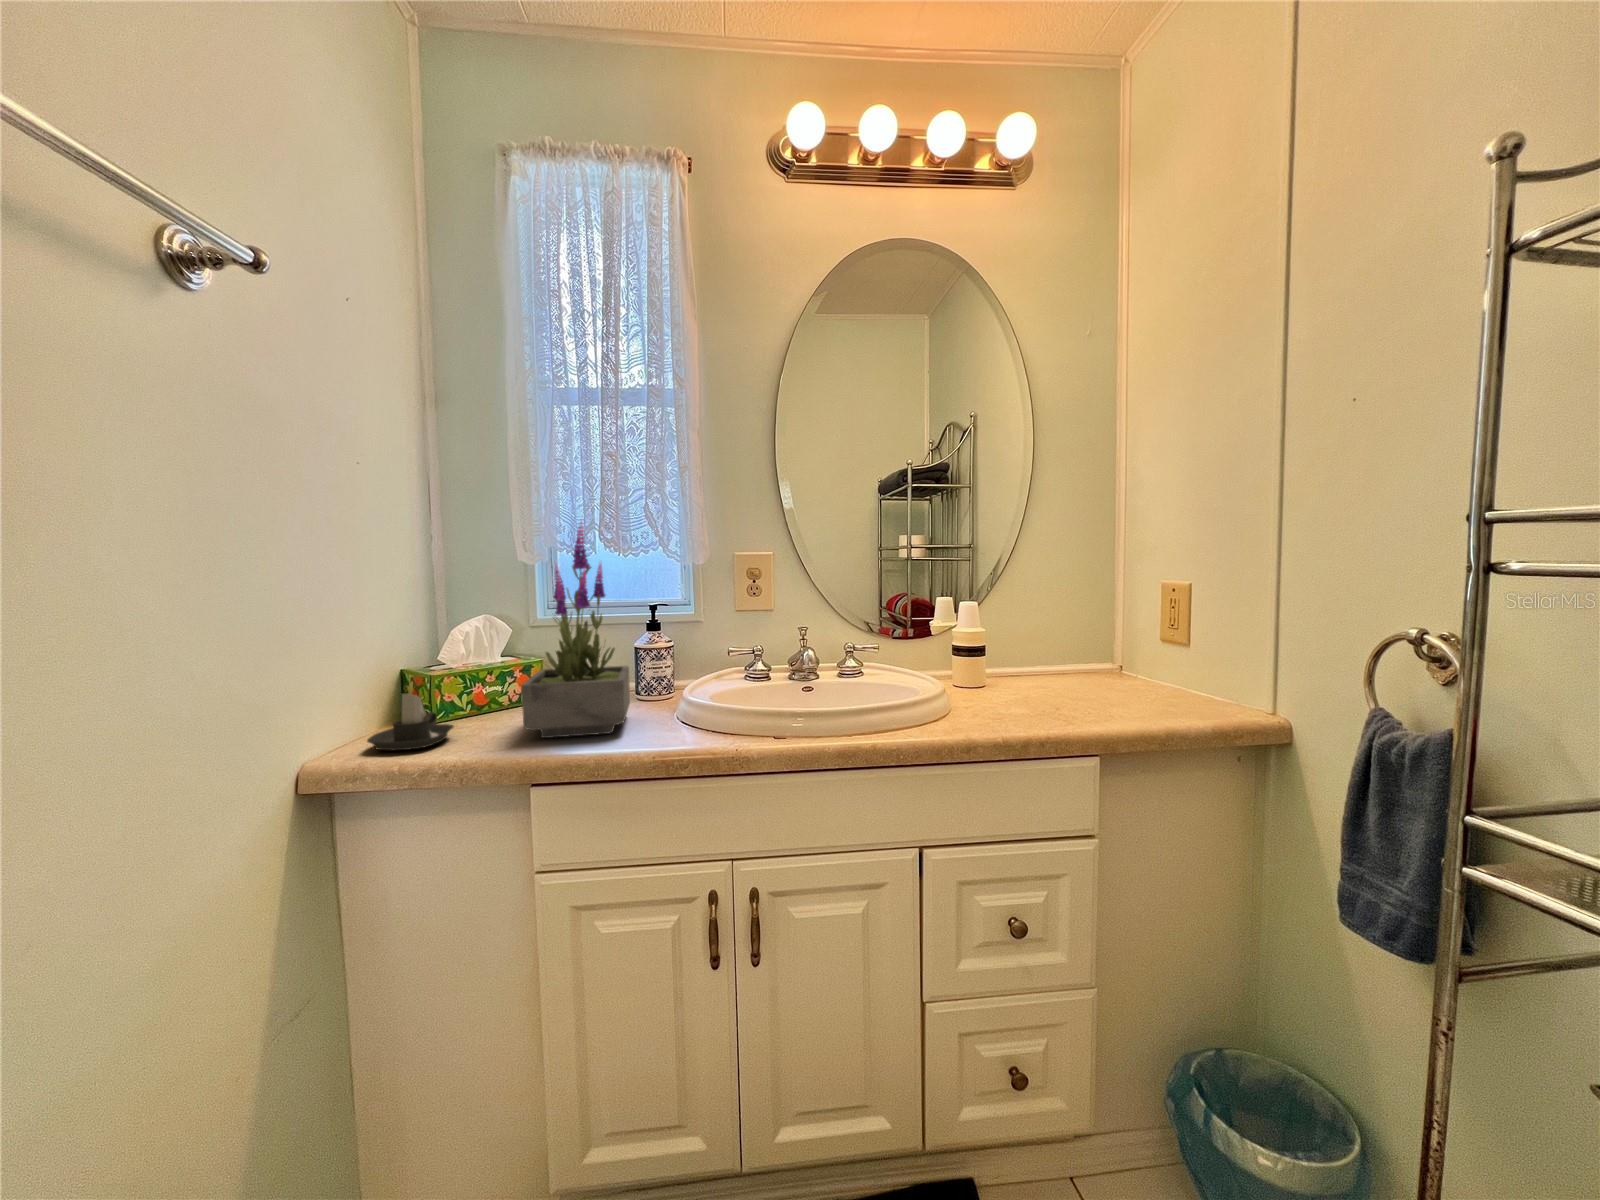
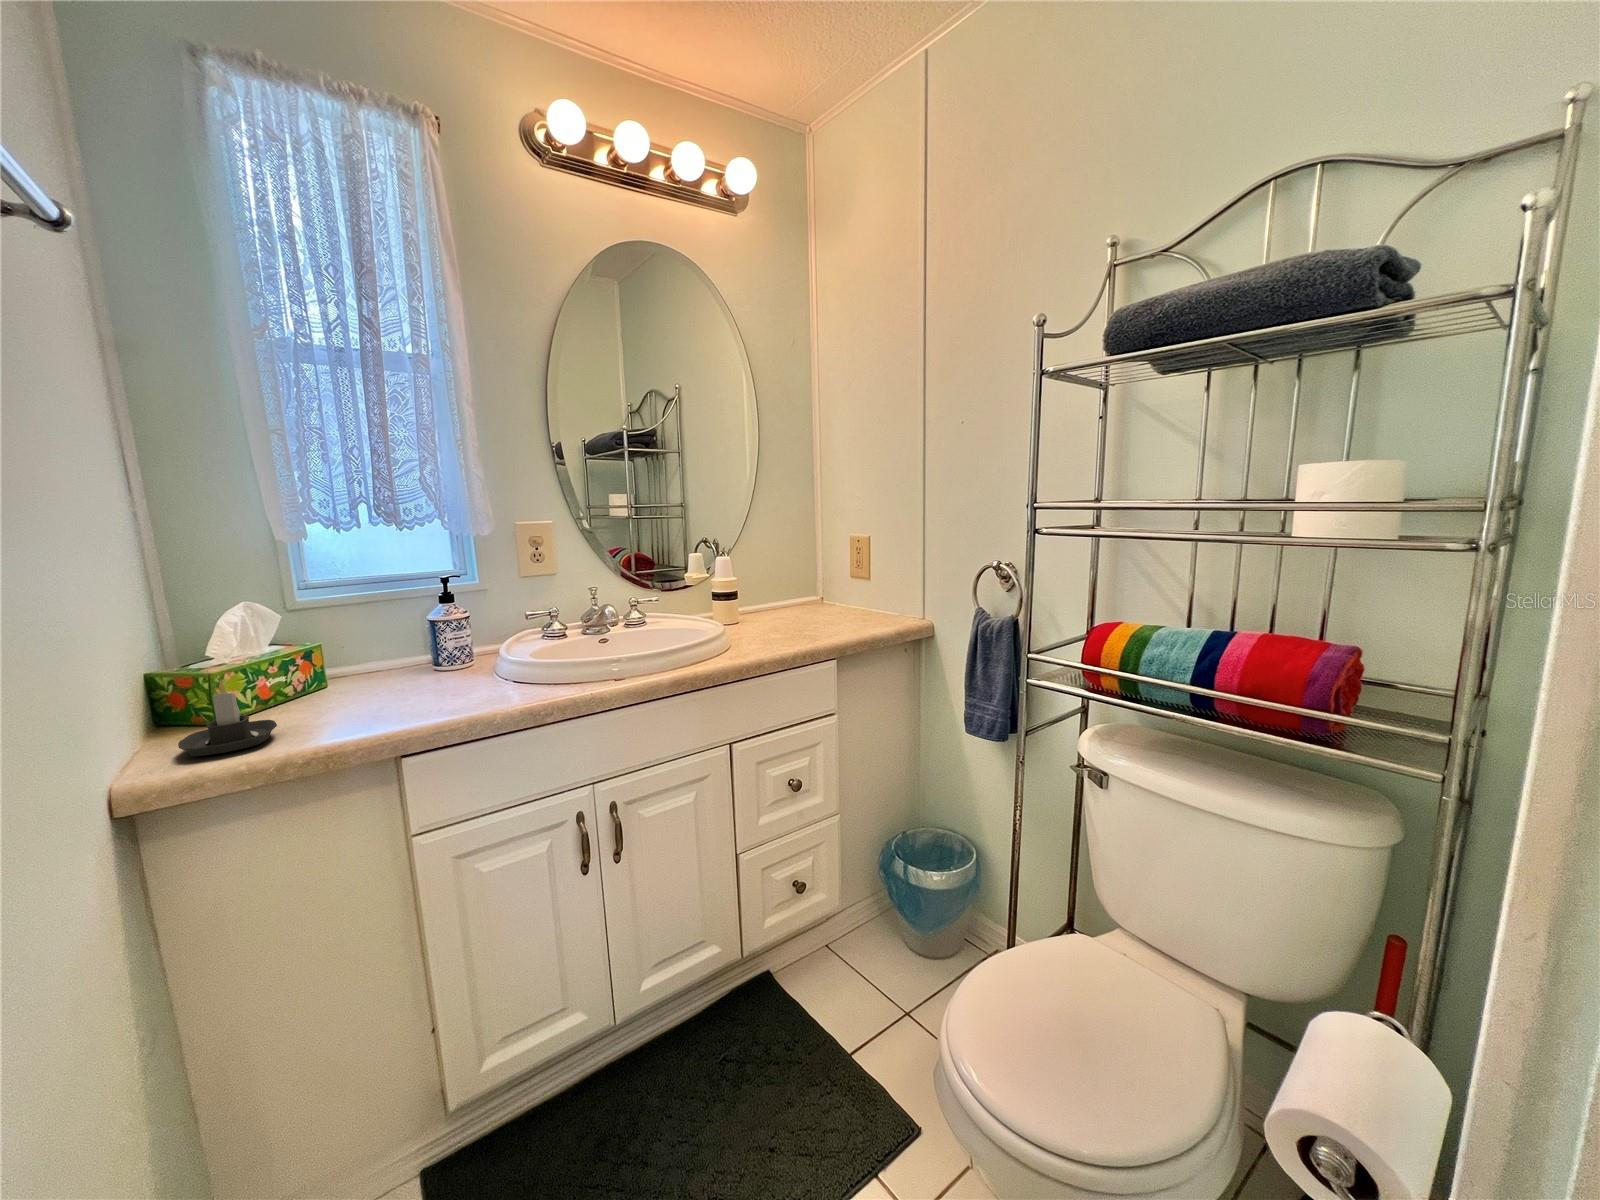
potted plant: present [521,520,630,738] -> none [351,500,473,715]

